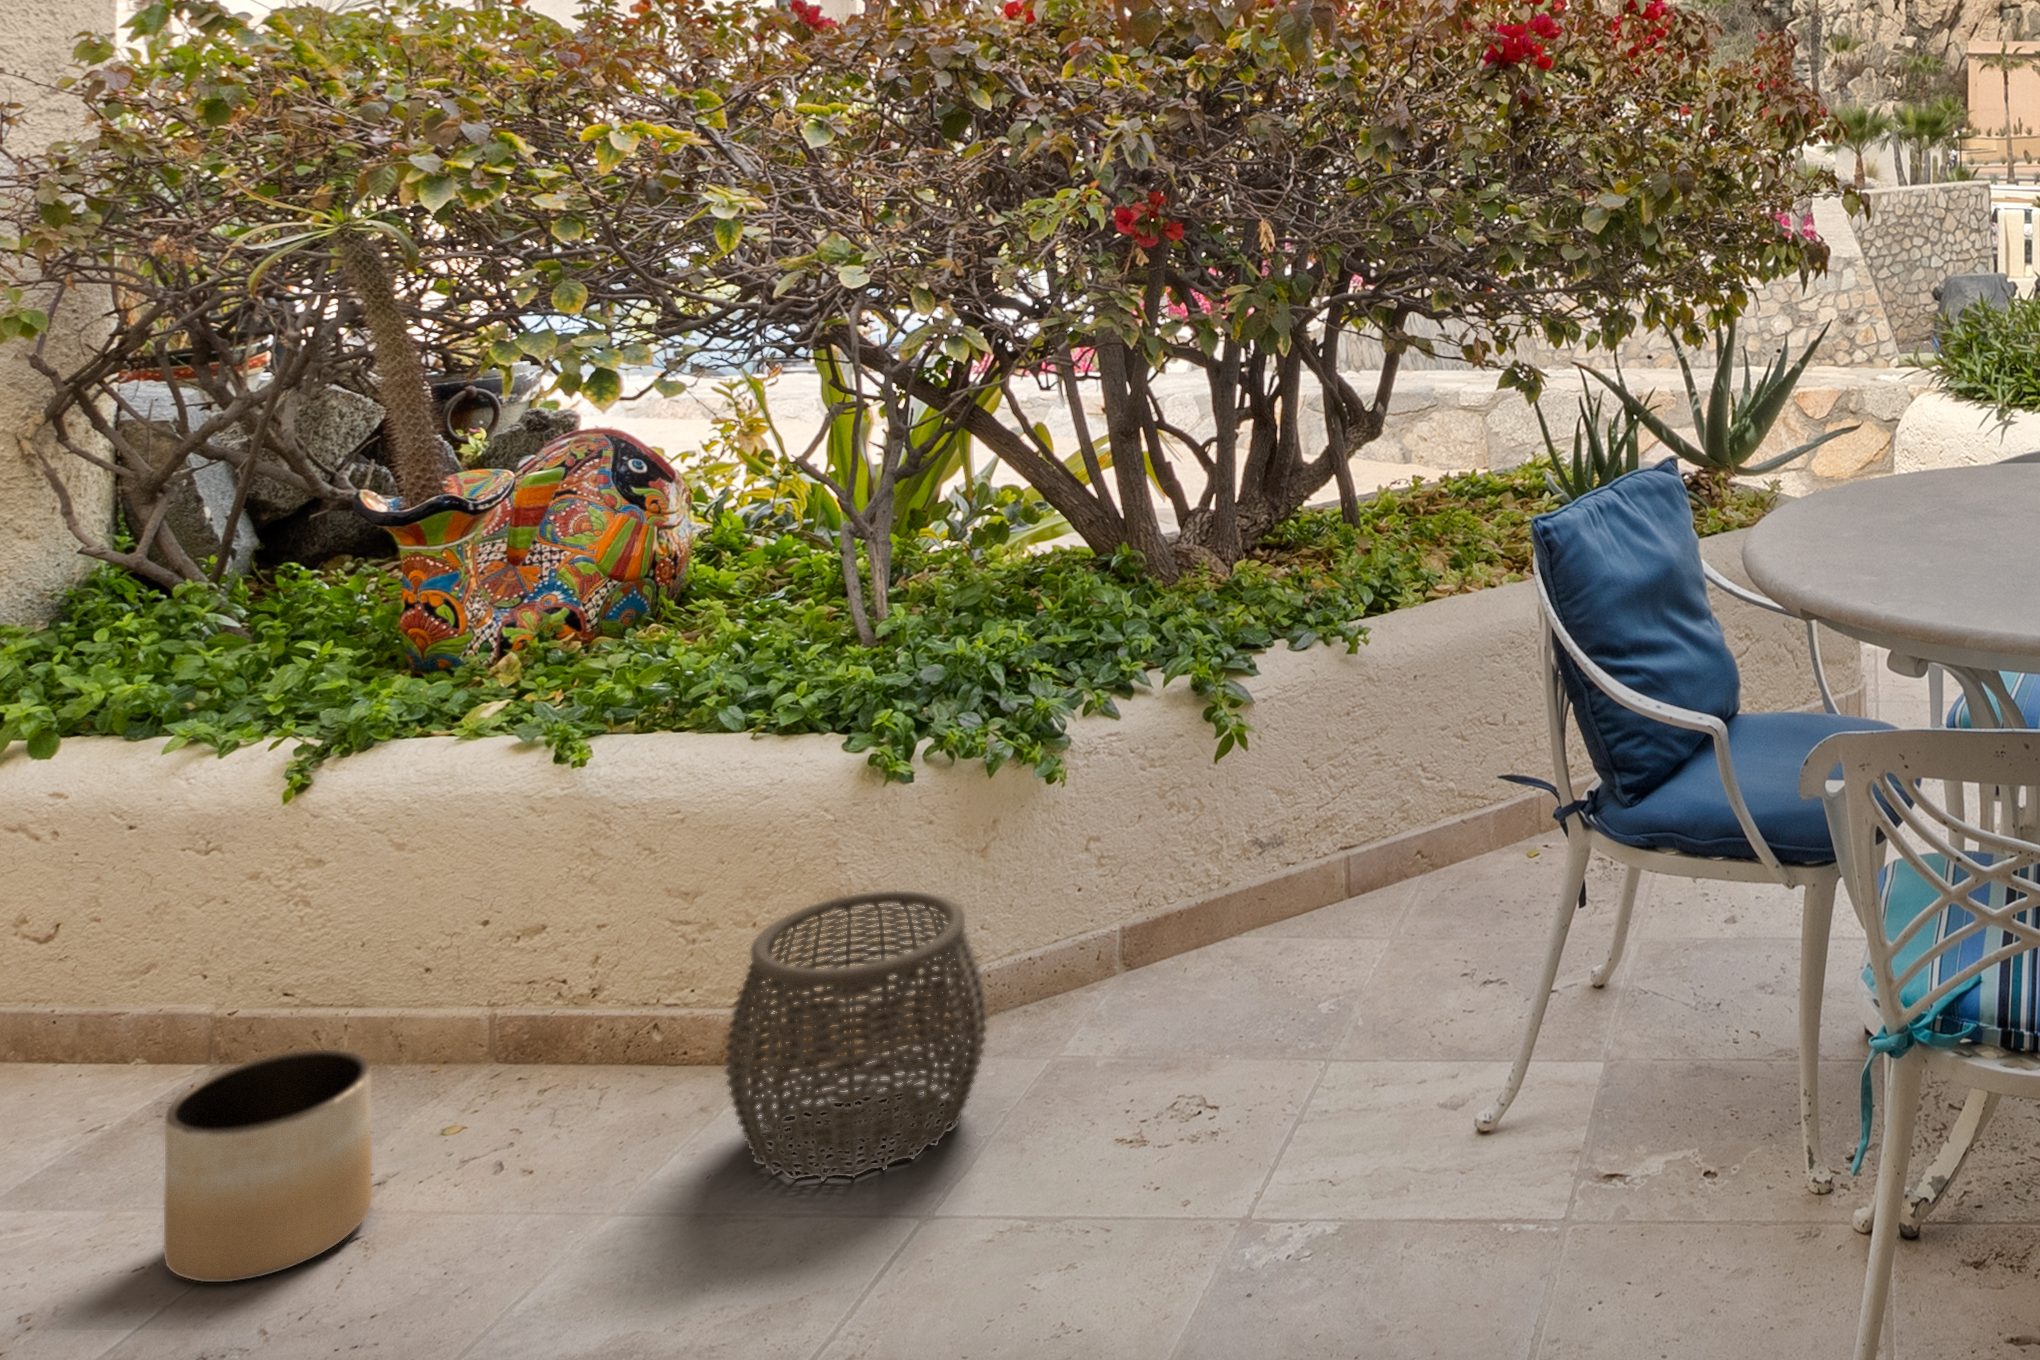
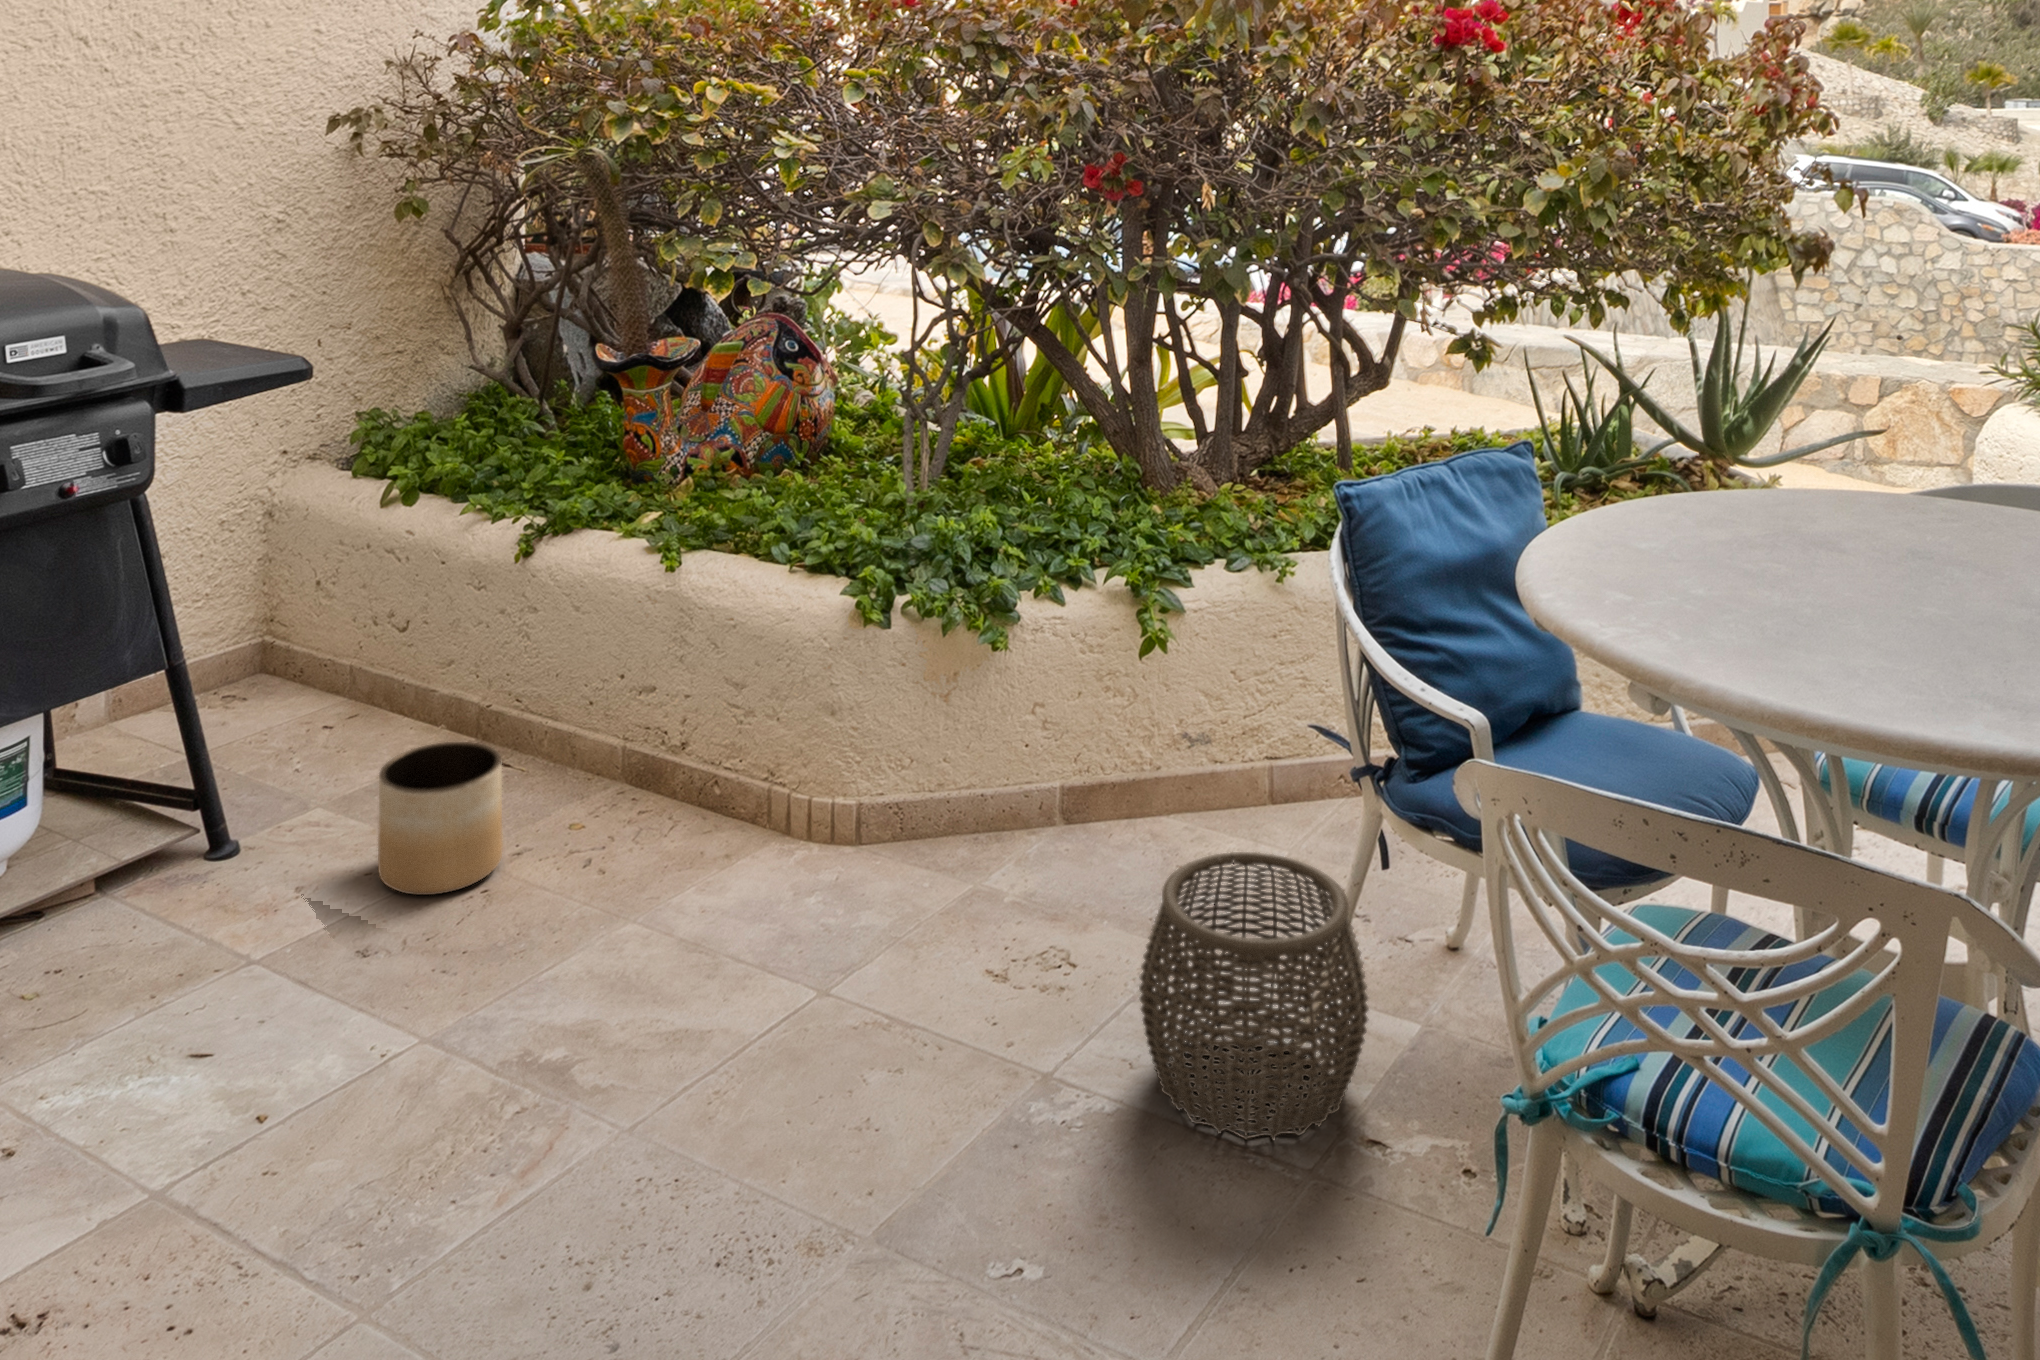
woven basket: present [725,891,988,1182] -> present [1139,852,1369,1140]

